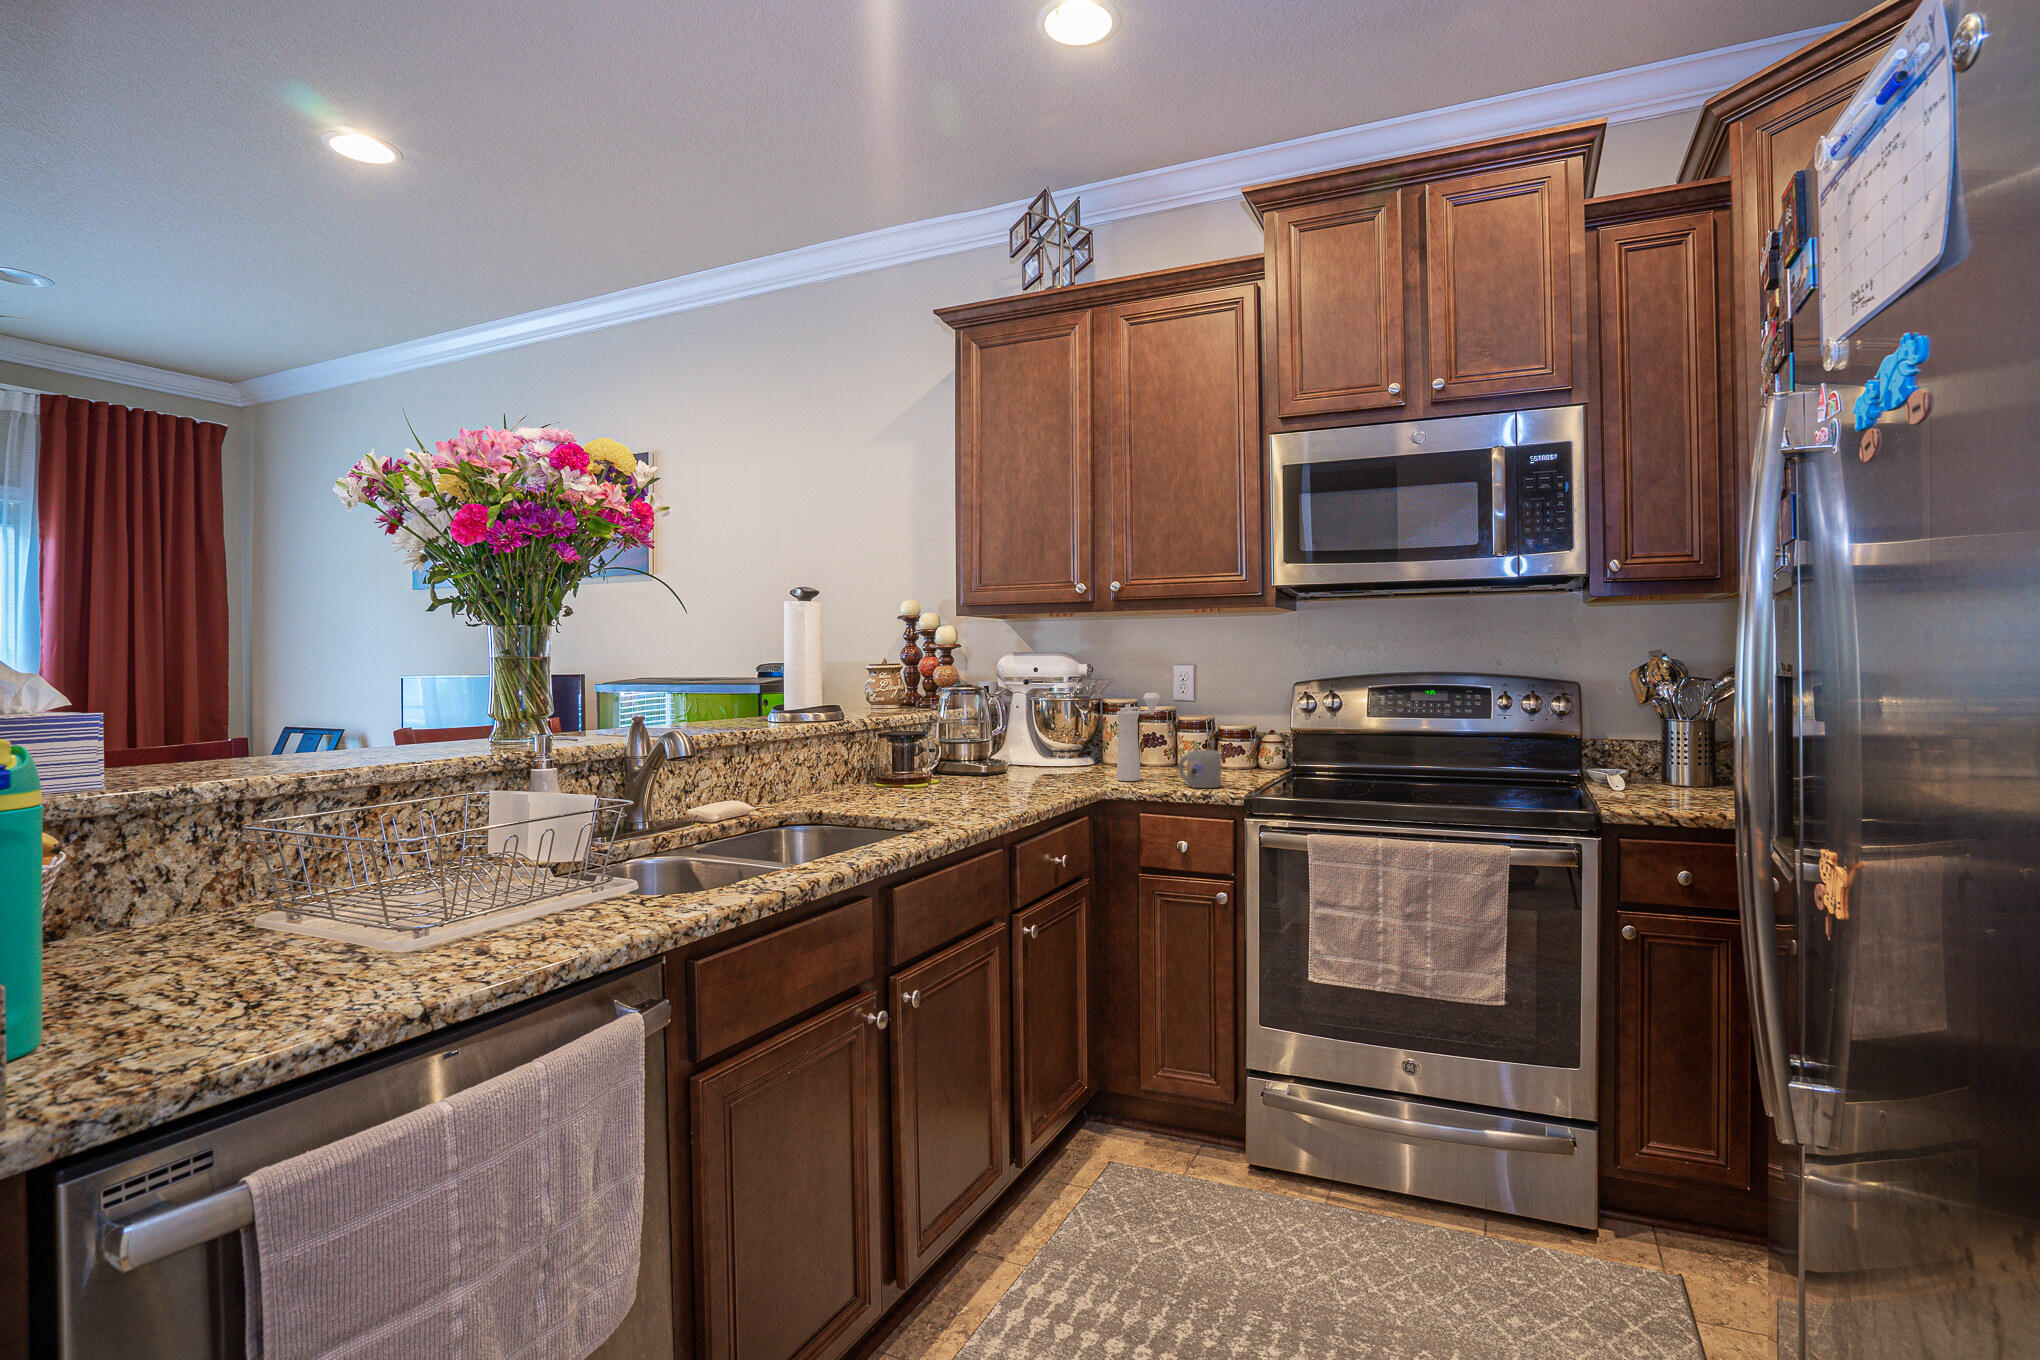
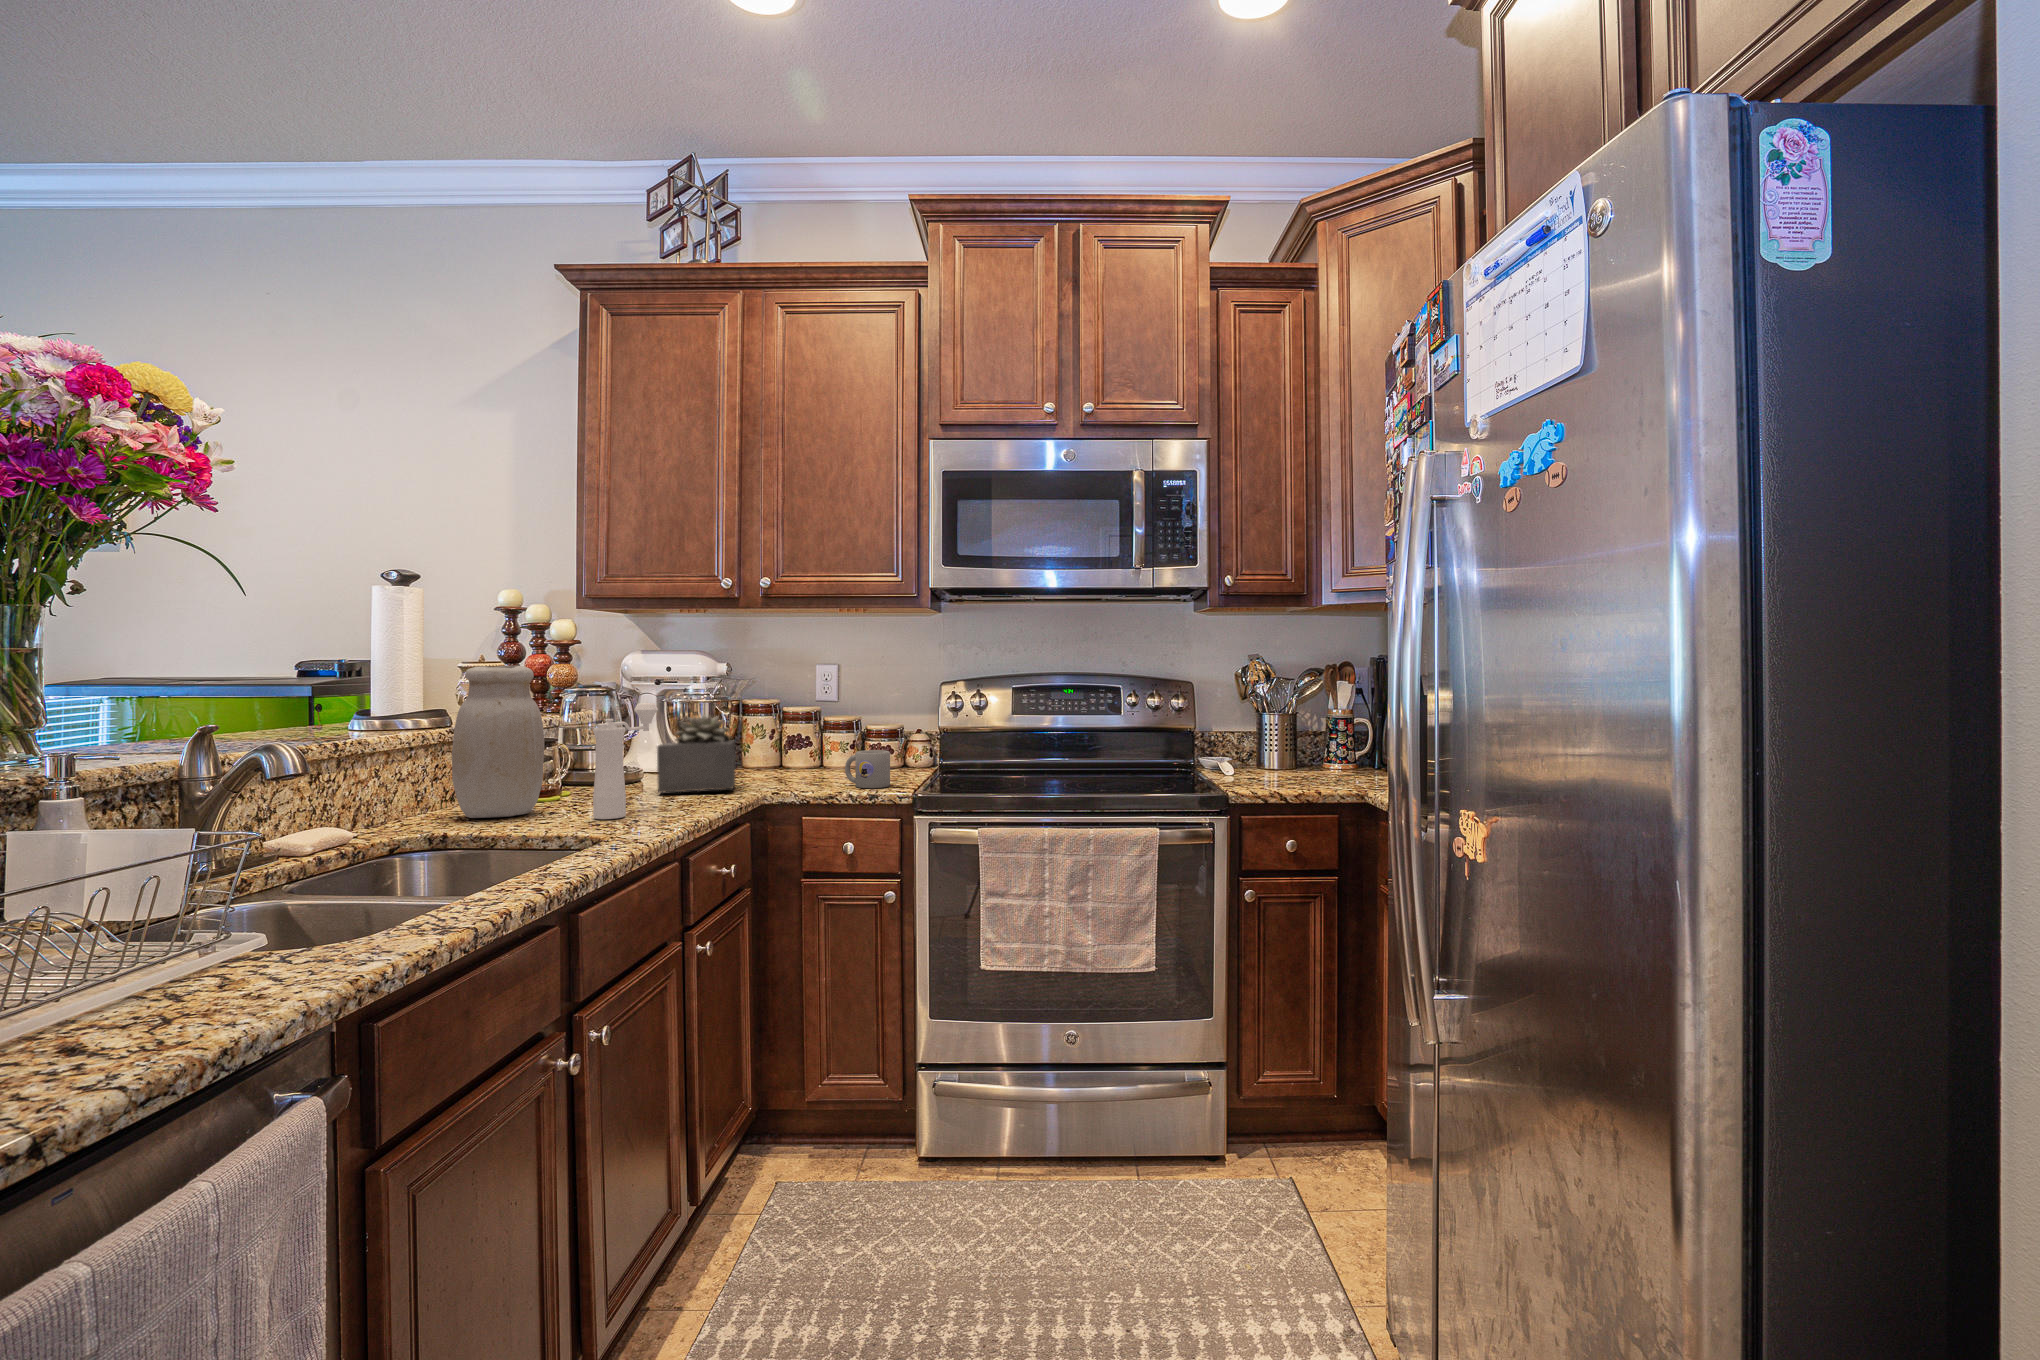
jar: none [836,669,906,798] -> present [452,666,544,818]
pepper mill: present [1116,693,1160,781] -> present [593,703,658,819]
succulent plant: none [1005,711,1078,783] -> present [657,715,735,793]

